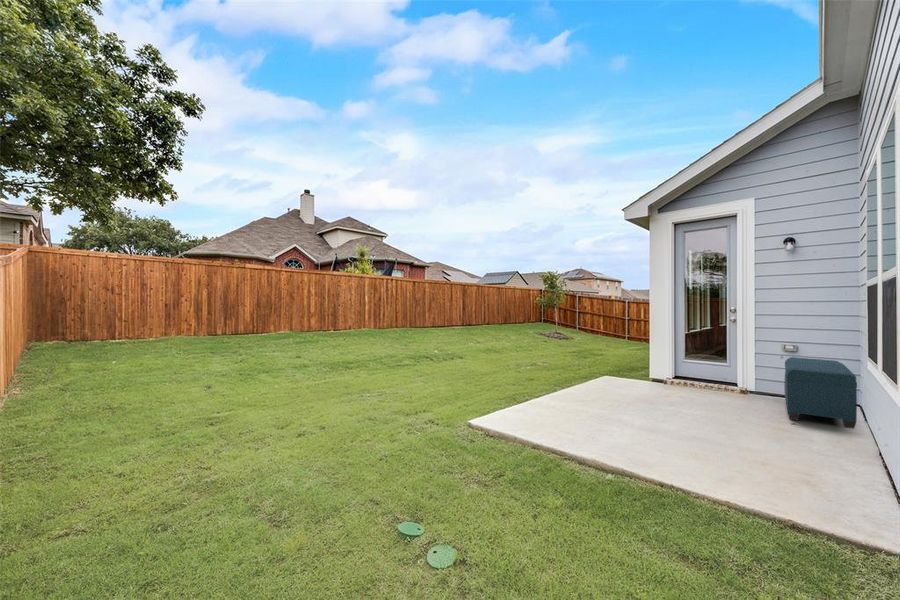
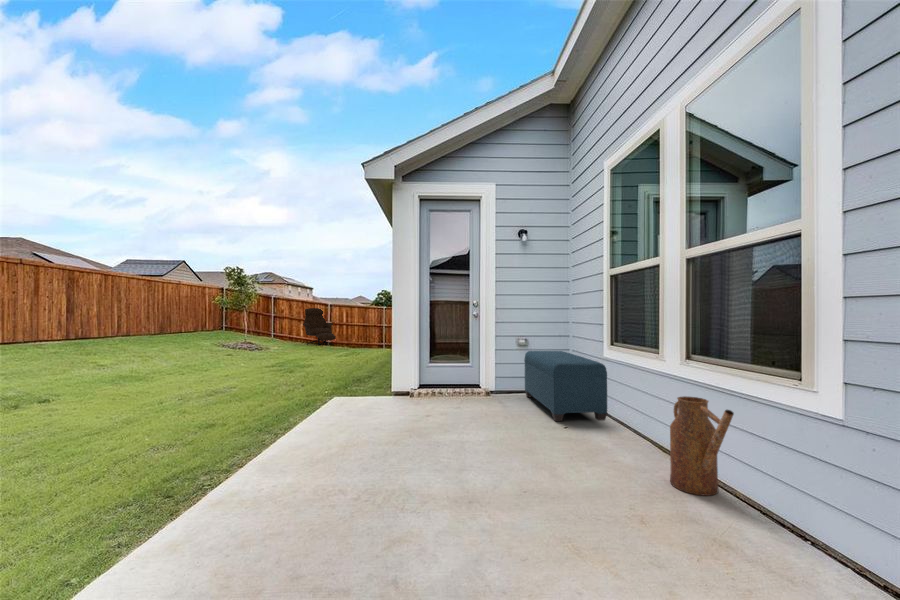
lounge chair: none [602,306,631,339] -> present [303,308,336,346]
watering can: none [839,401,888,482] -> present [670,396,734,496]

